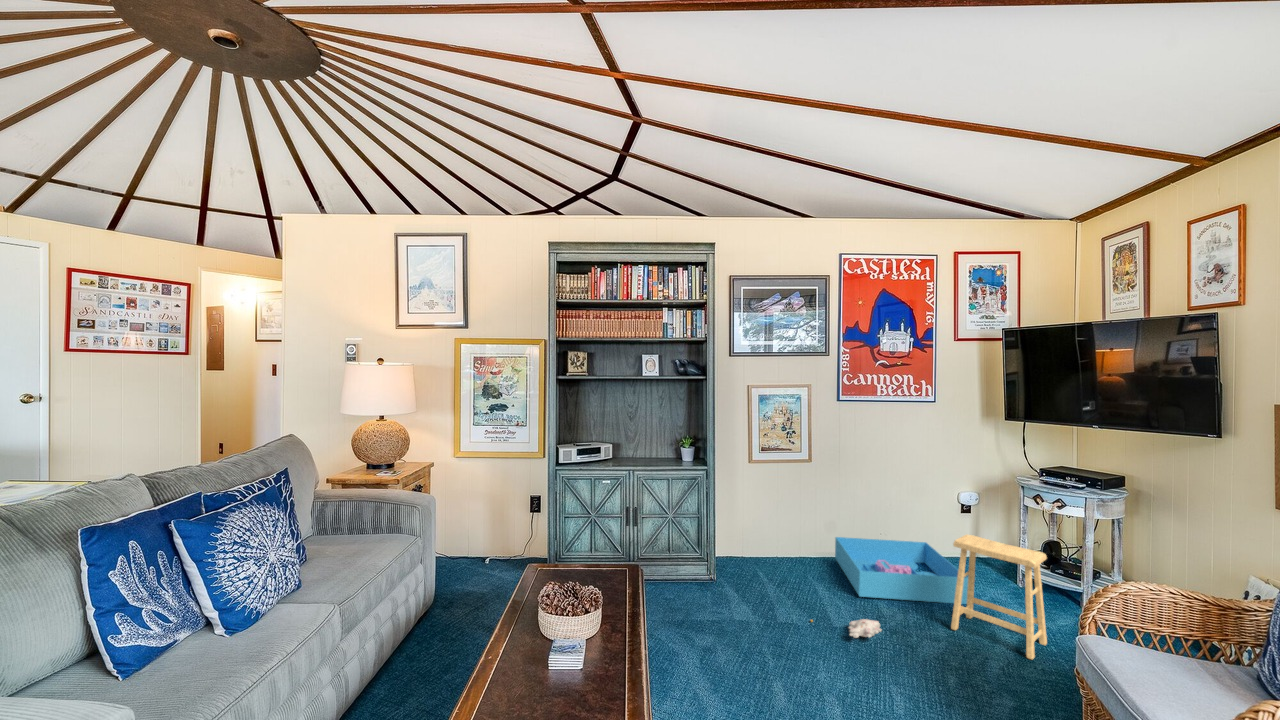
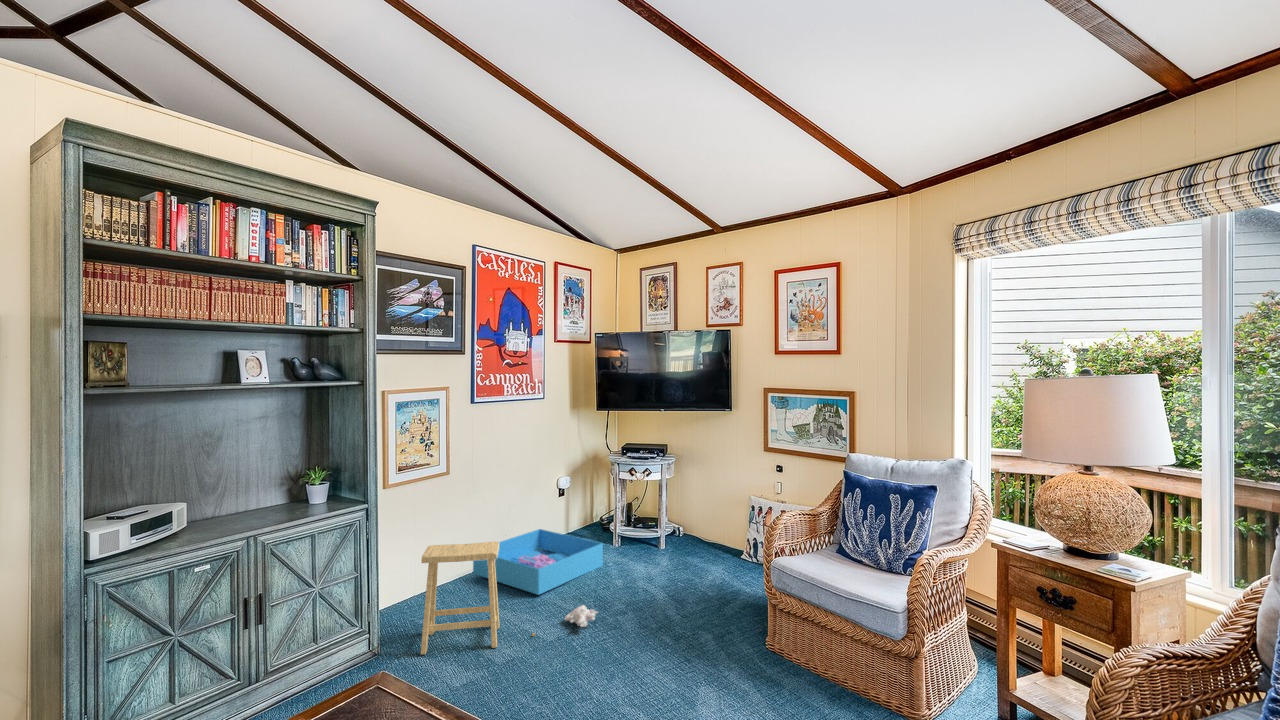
footstool: present [951,534,1047,659] -> present [421,542,500,655]

